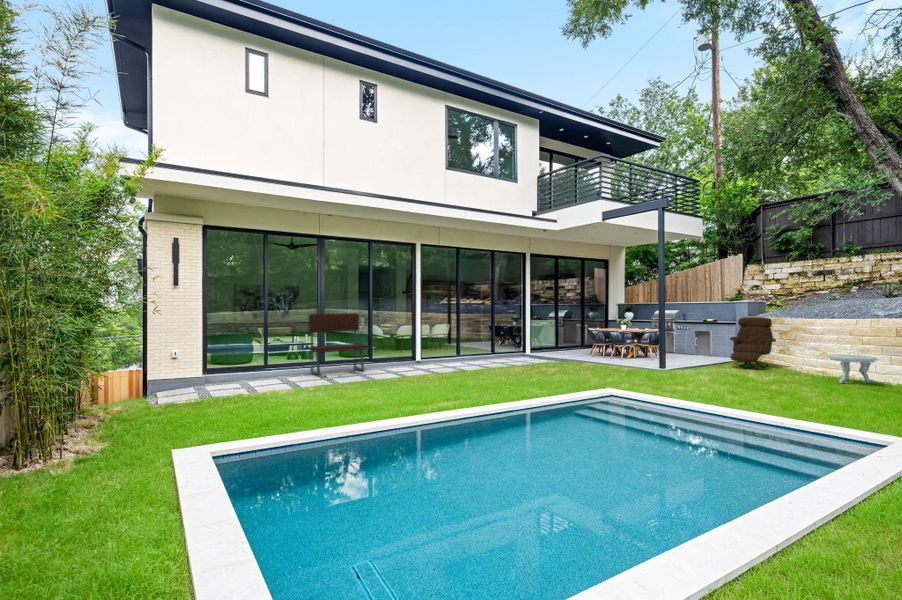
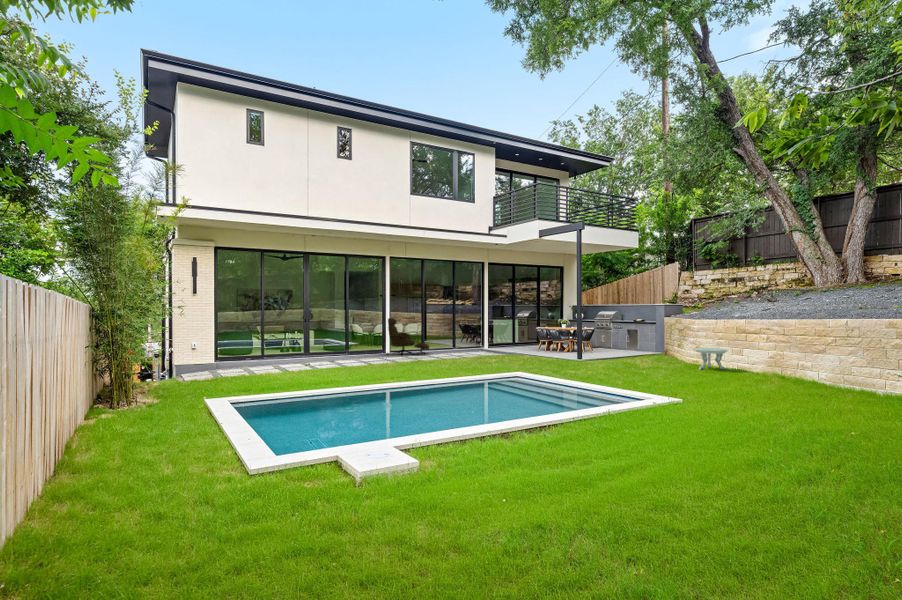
bench: present [309,313,369,376] -> none [296,315,345,364]
lounge chair: present [730,317,776,369] -> present [388,318,429,355]

